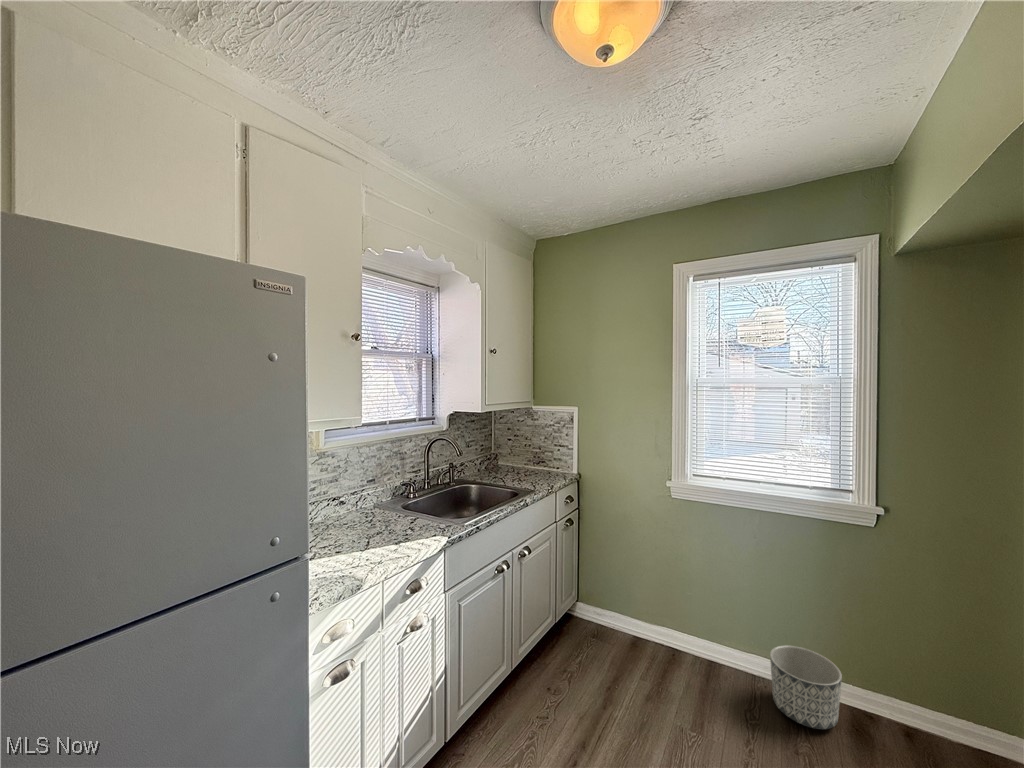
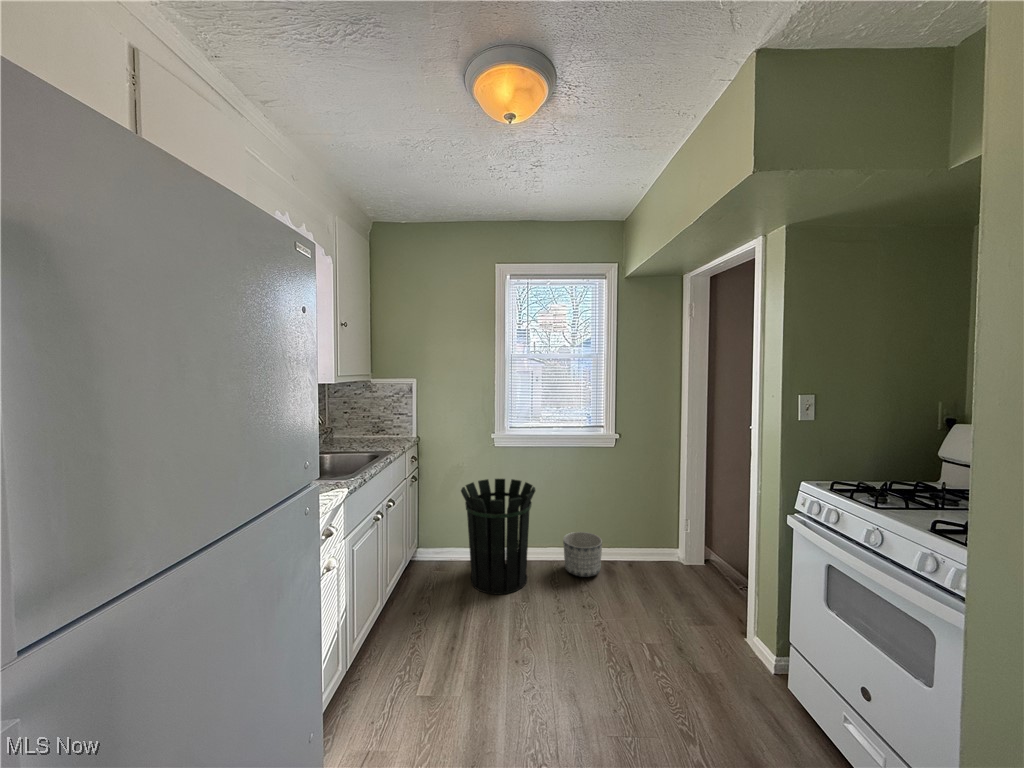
waste bin: none [616,540,722,708] -> present [461,479,535,595]

